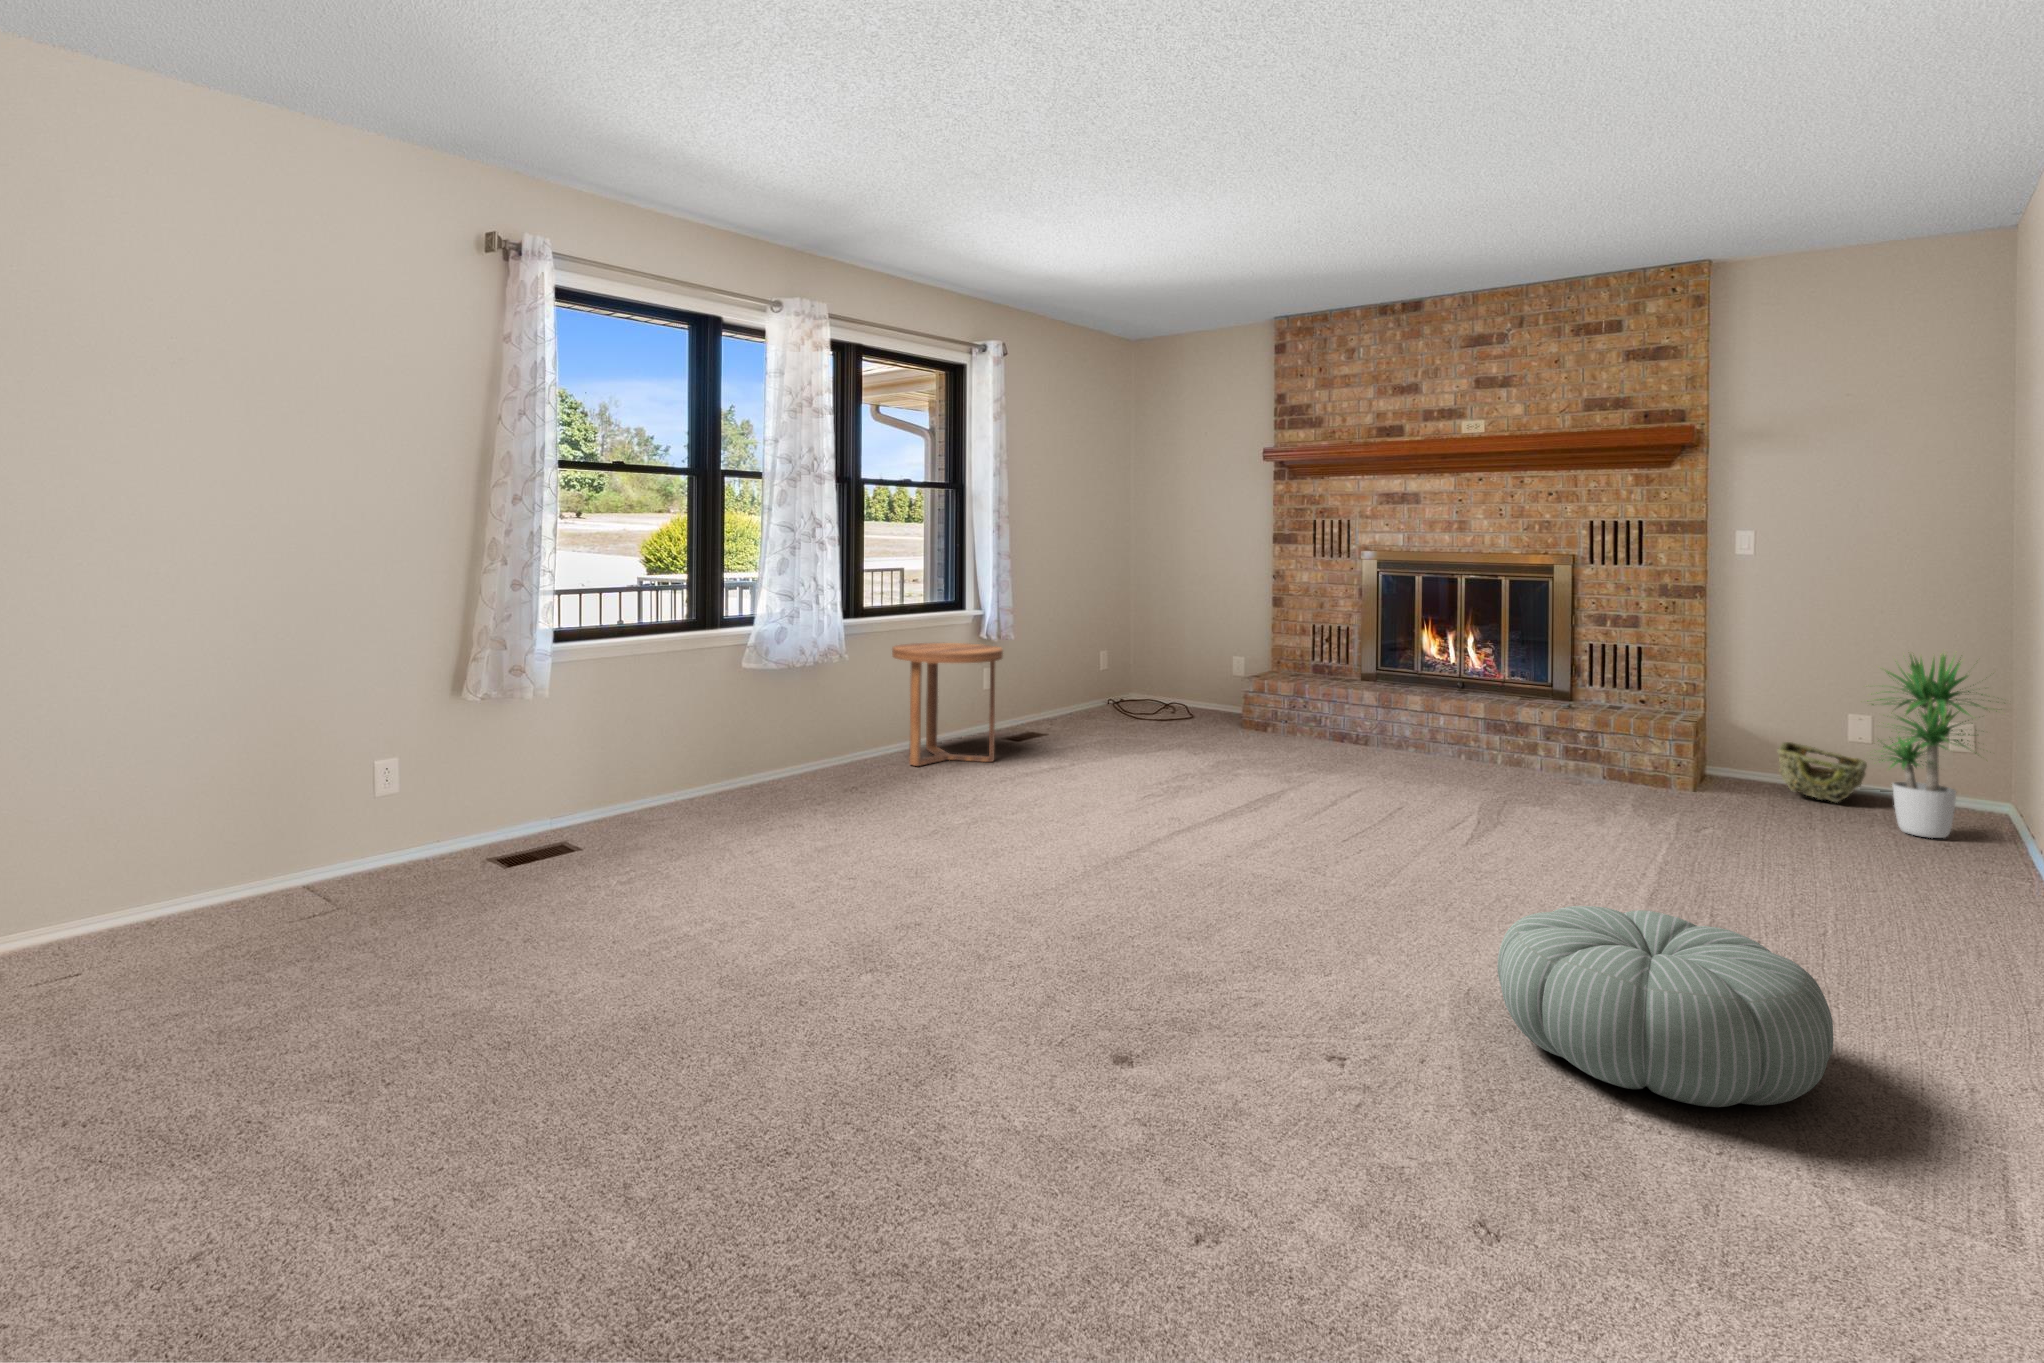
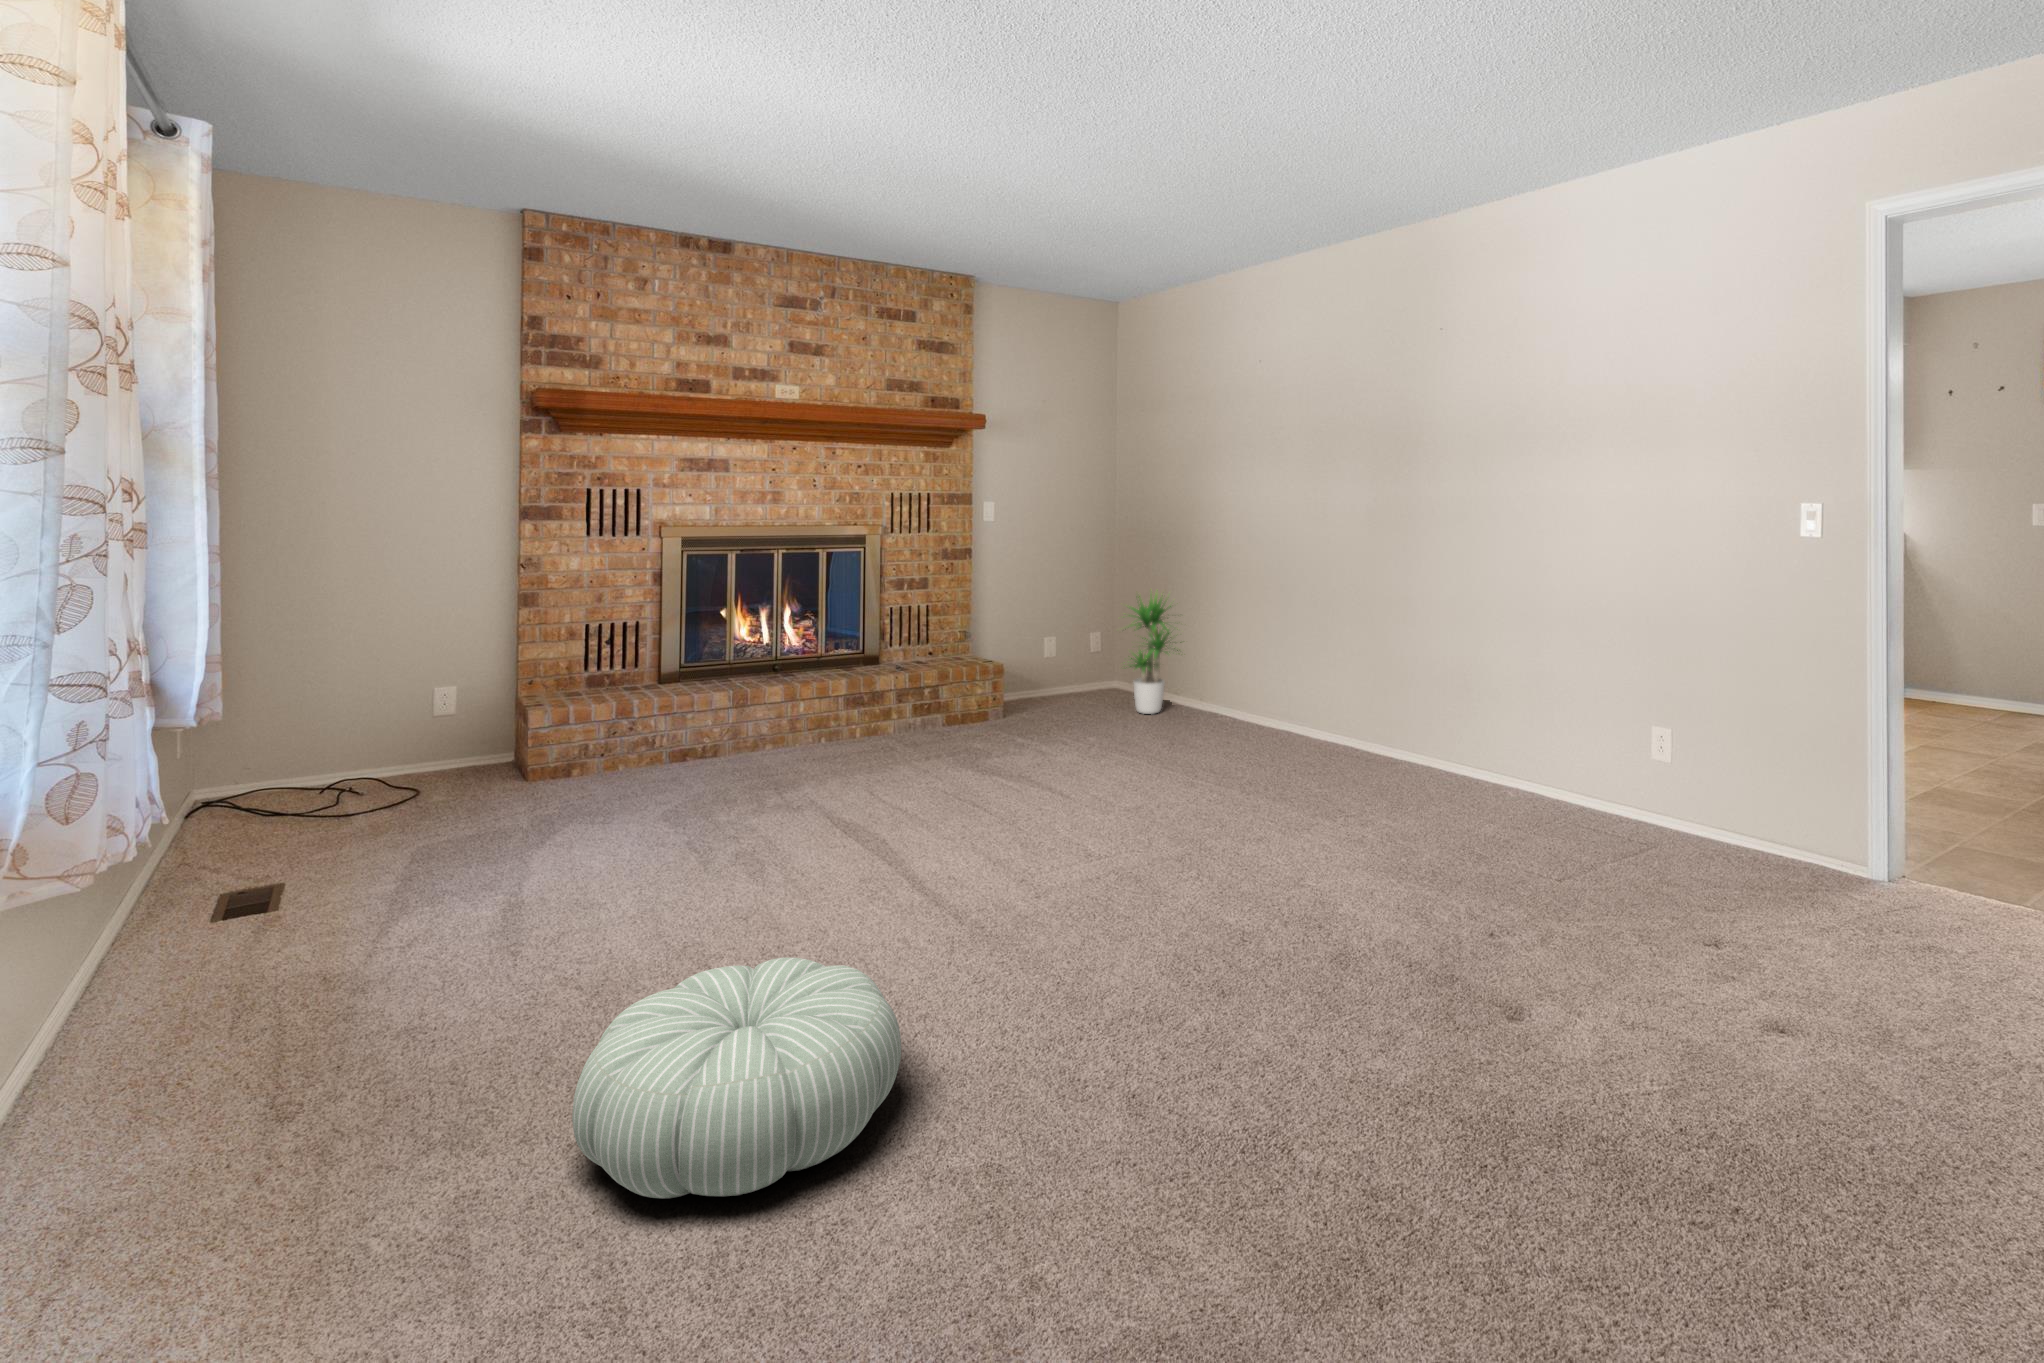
side table: present [892,643,1003,766] -> none [64,753,379,1048]
woven basket: present [1777,742,1867,802] -> none [1022,665,1091,704]
pouf: present [1497,906,1834,1107] -> present [572,958,901,1198]

